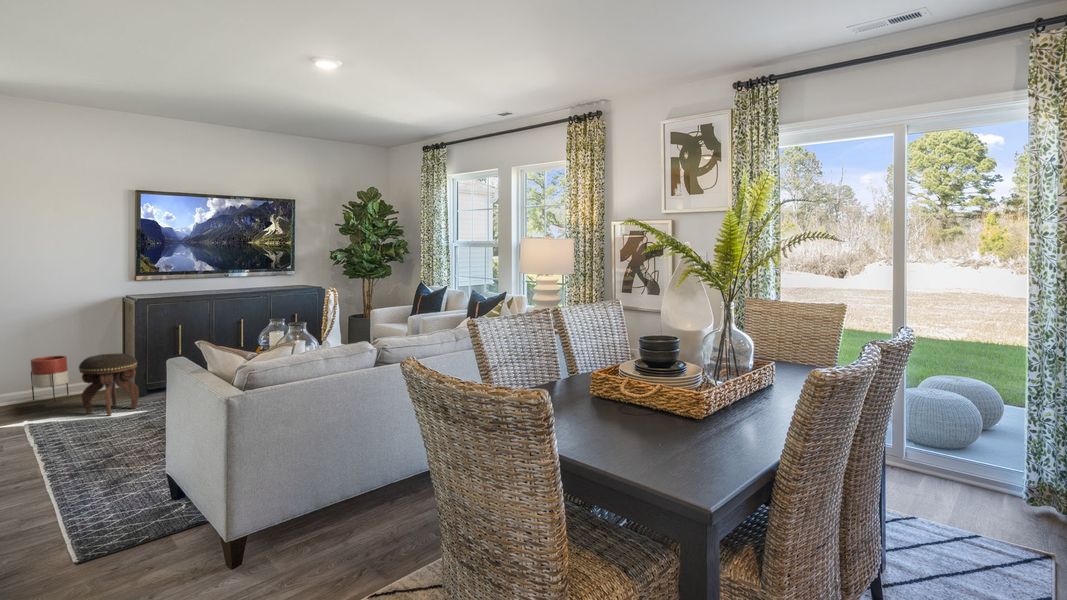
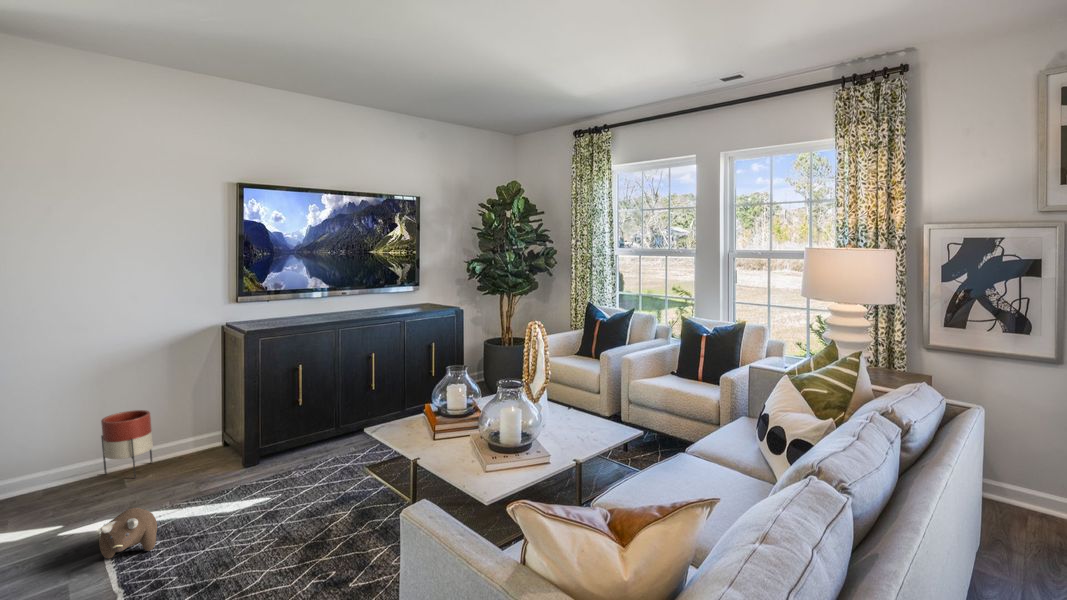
footstool: present [79,353,139,416] -> none [174,414,257,512]
plush toy: none [26,403,64,433] -> present [99,508,157,559]

